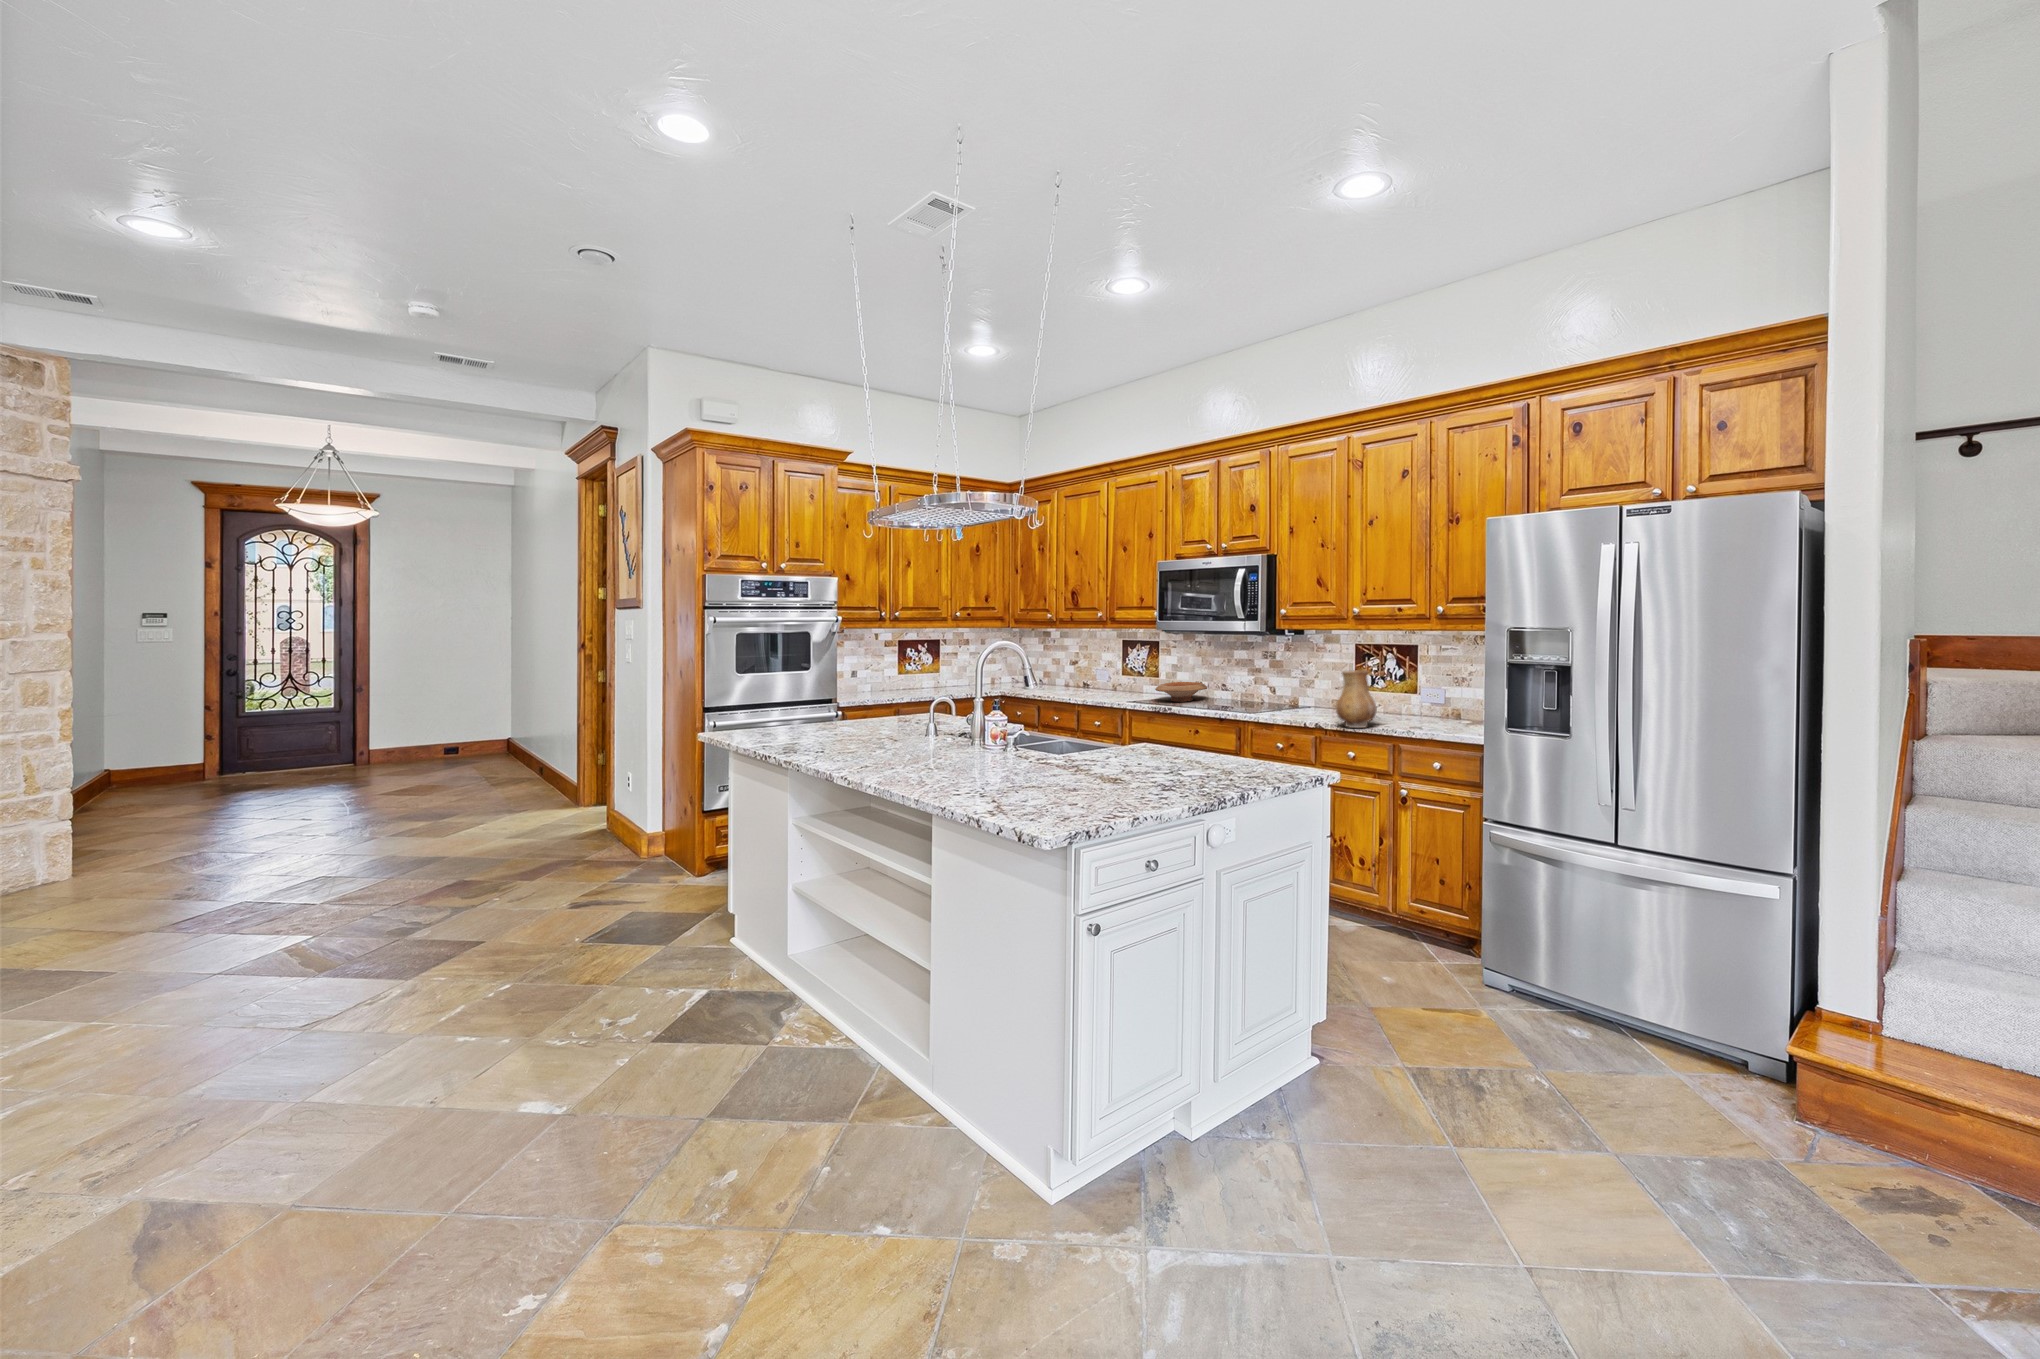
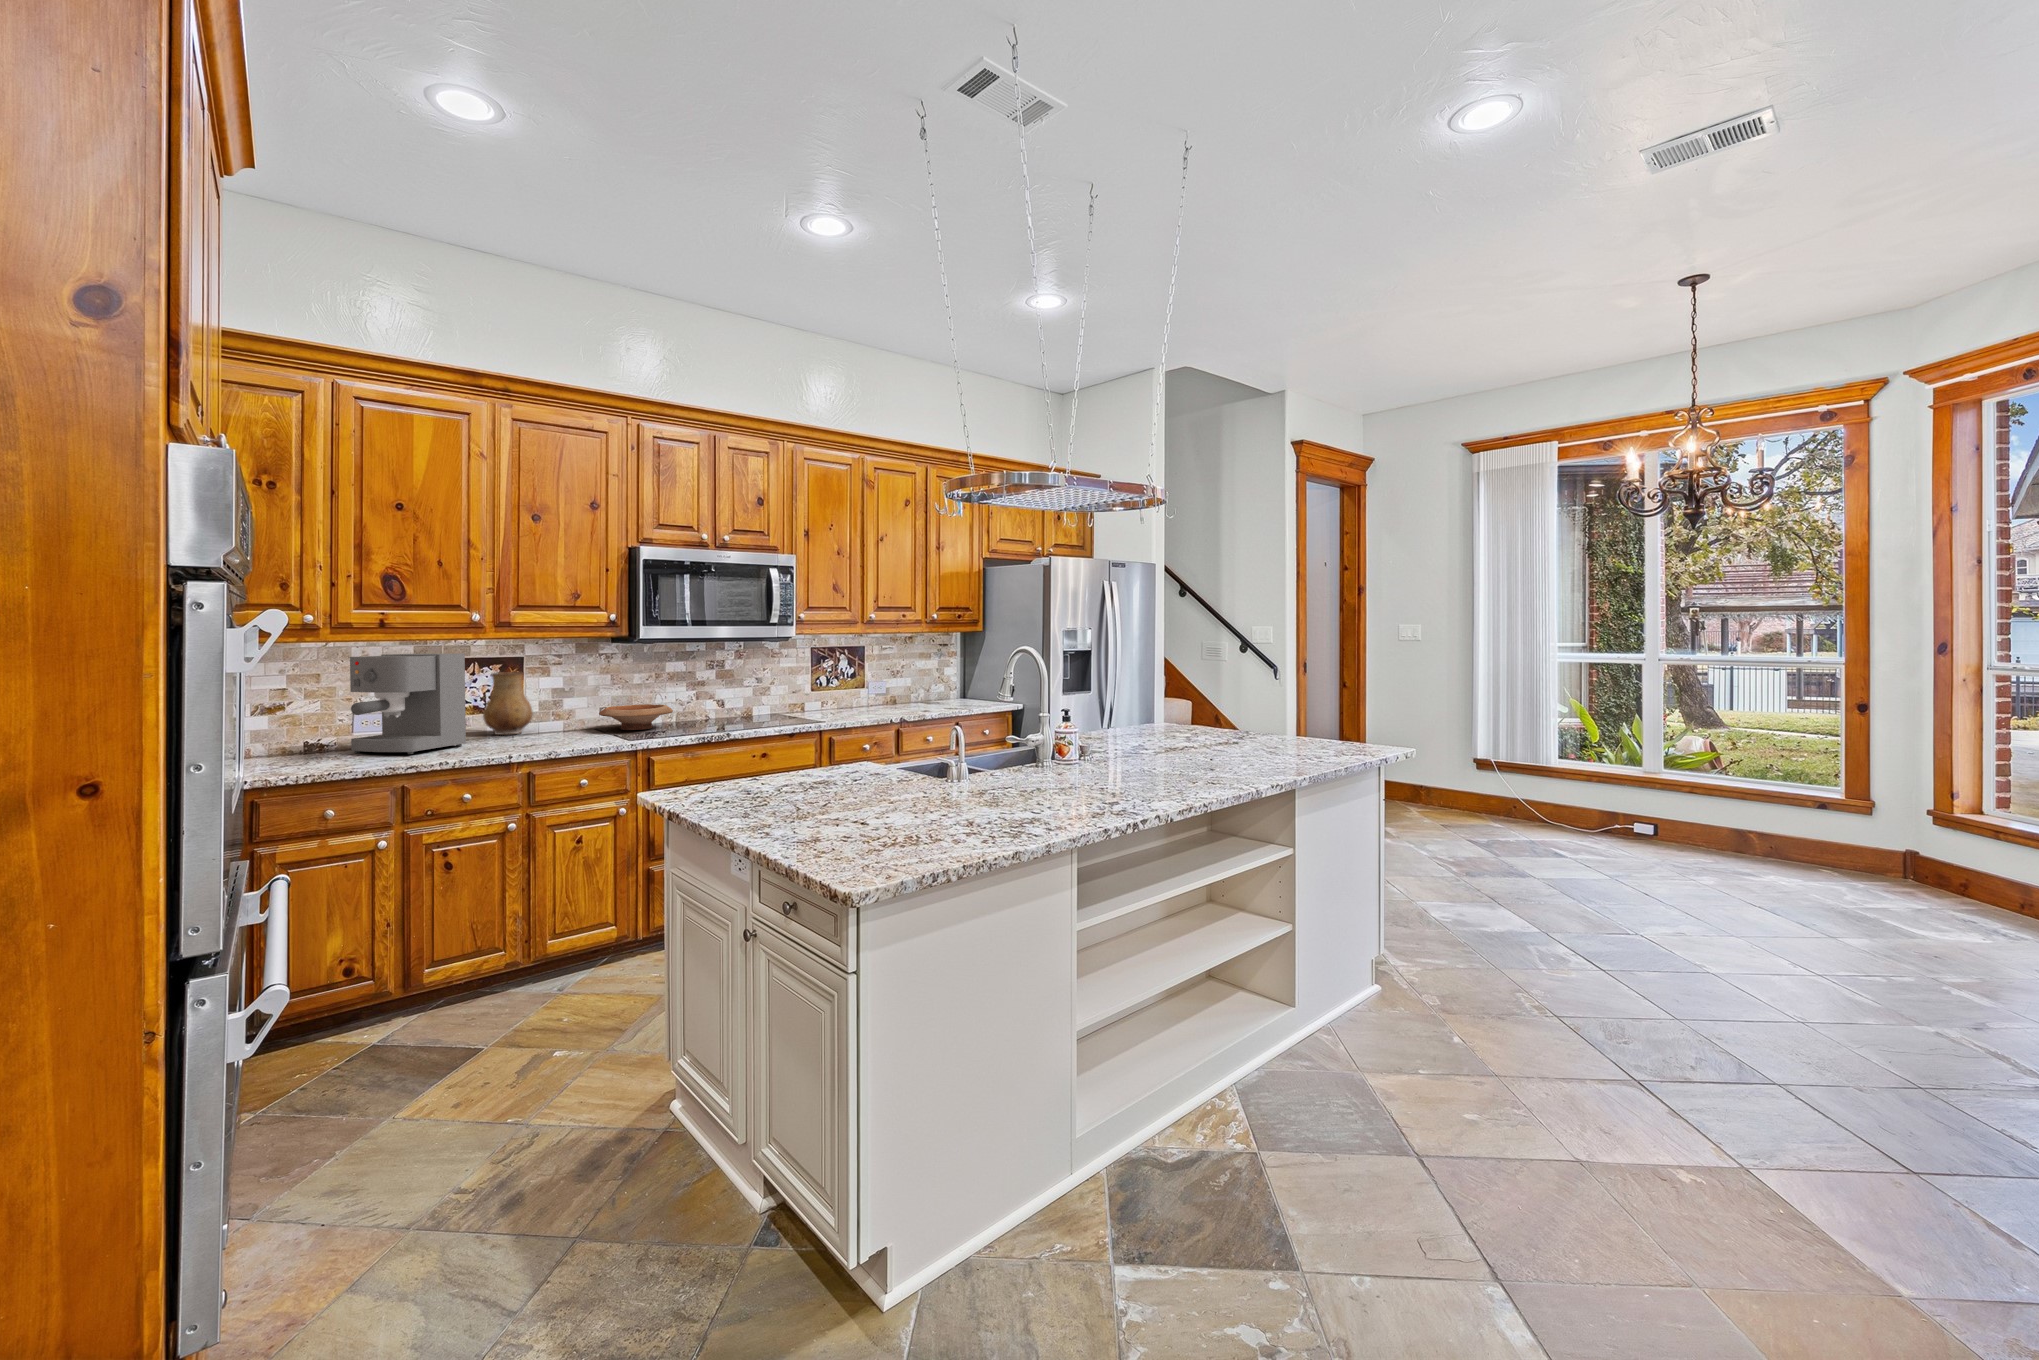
coffee maker: none [1040,637,1104,695] -> present [350,654,466,754]
ceramic pitcher: present [1336,670,1377,728] -> present [483,672,533,735]

